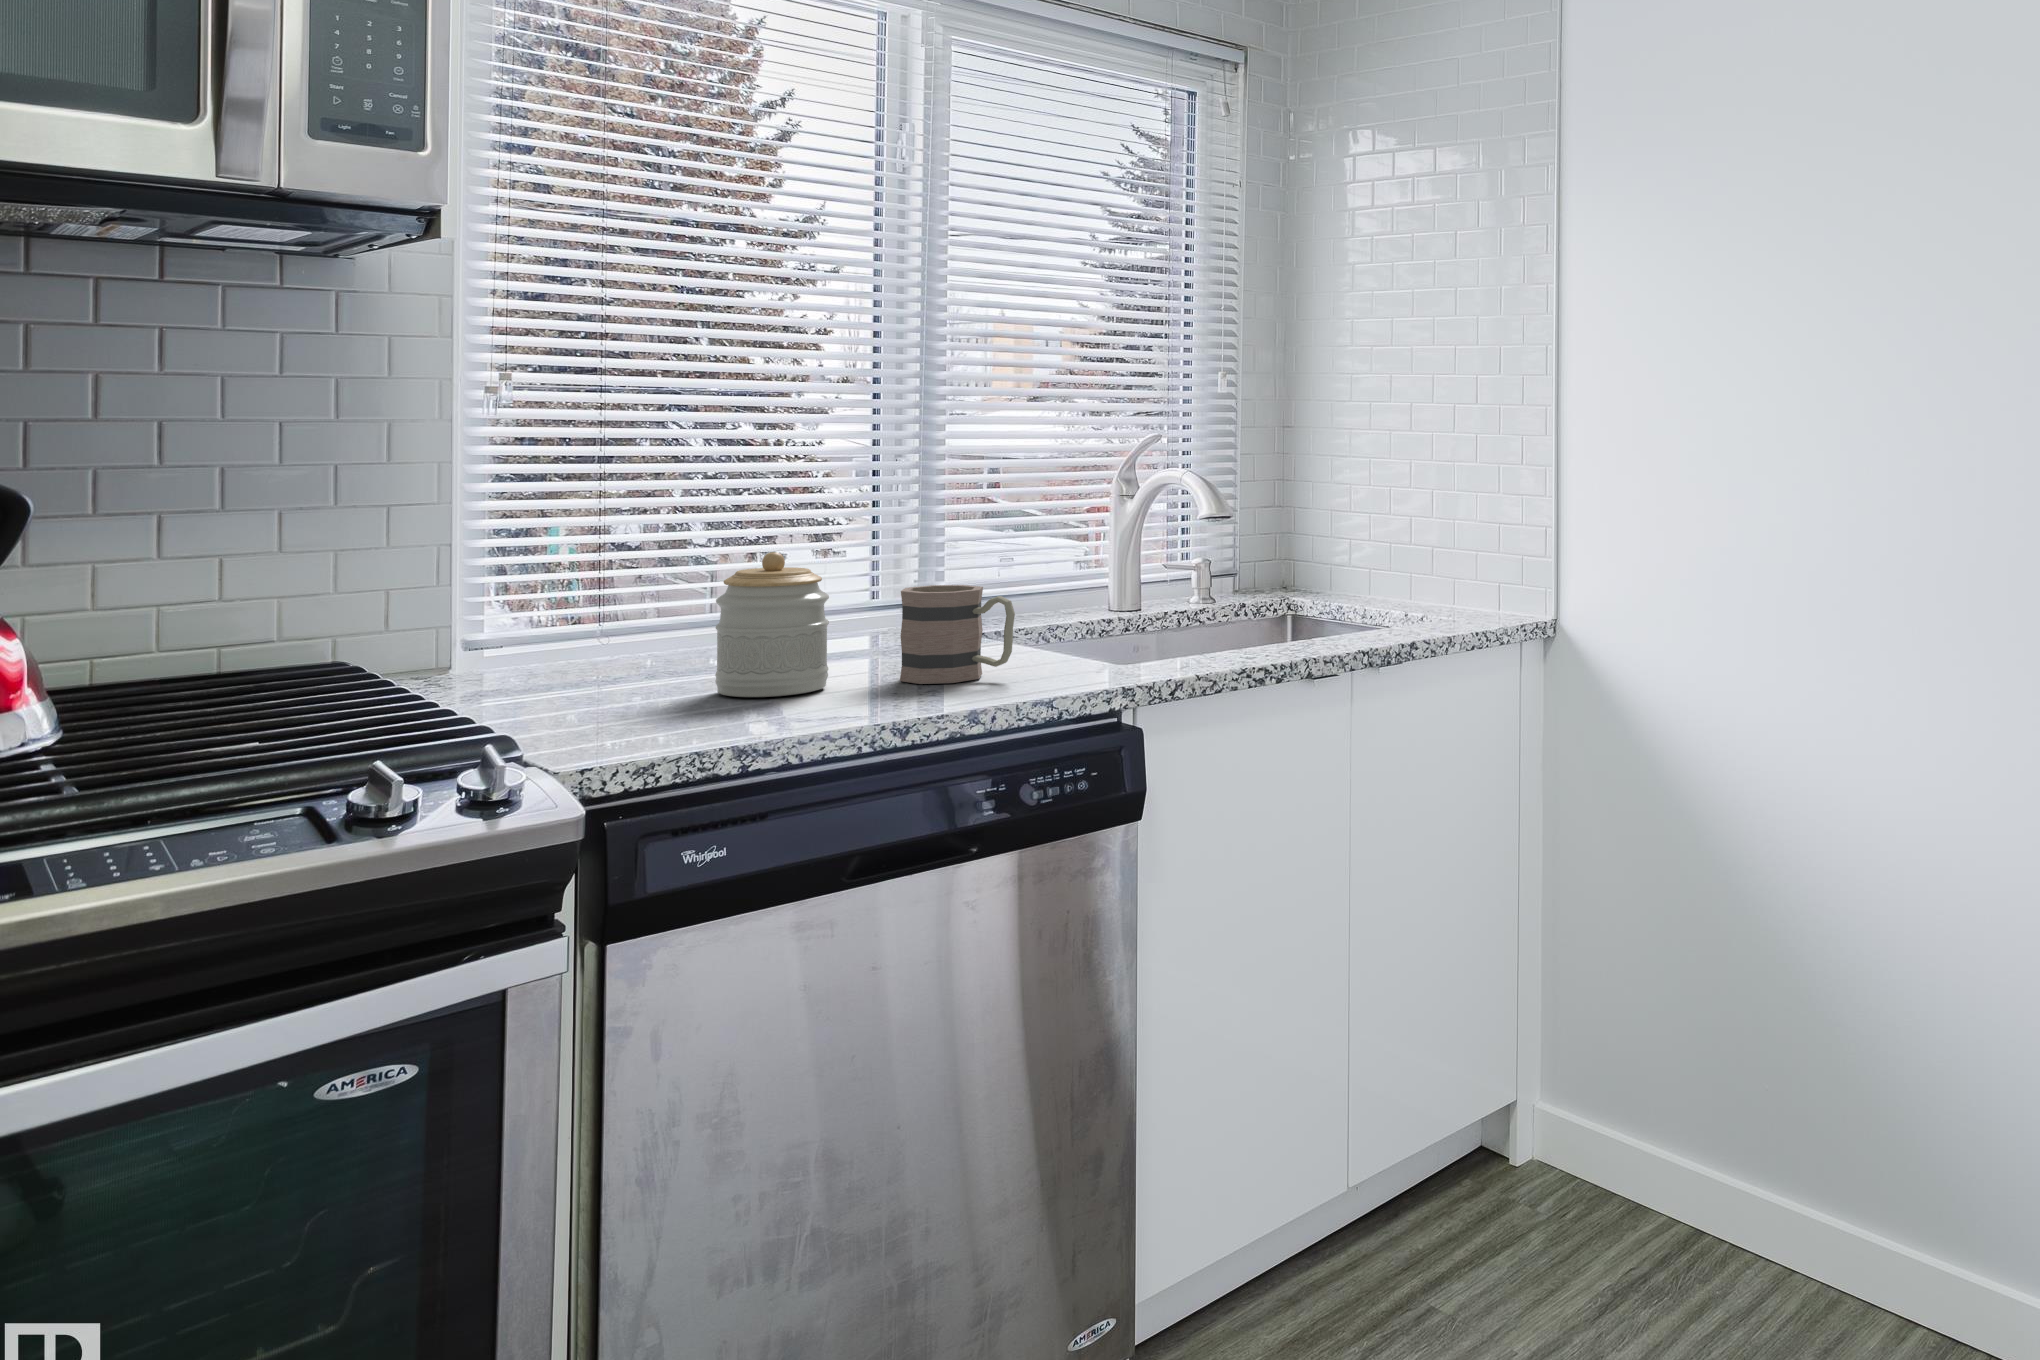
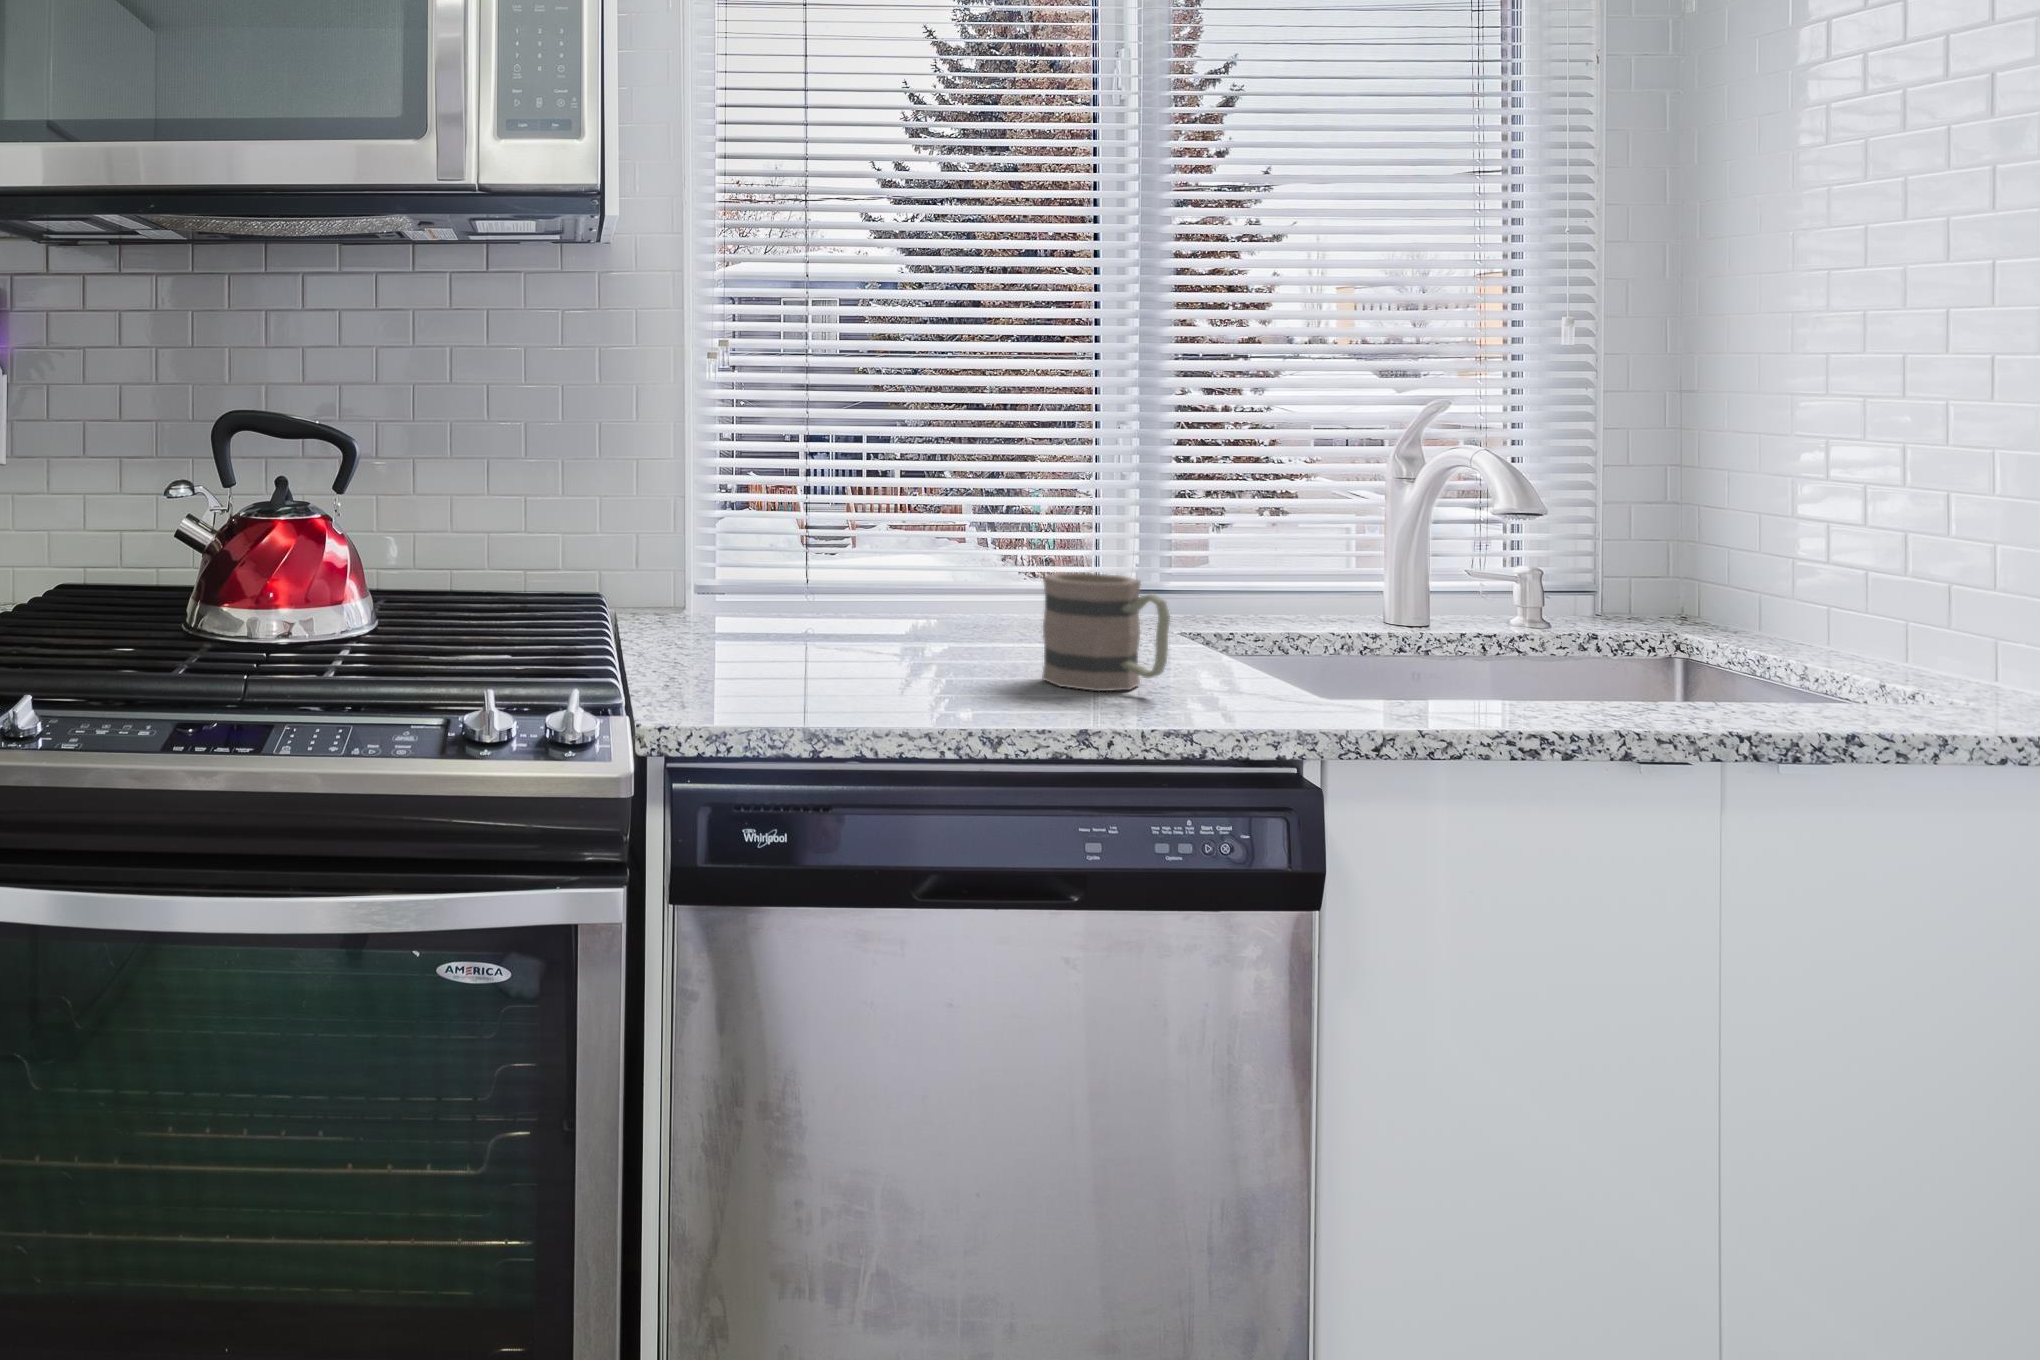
jar: present [715,552,829,697] -> none [853,523,965,679]

